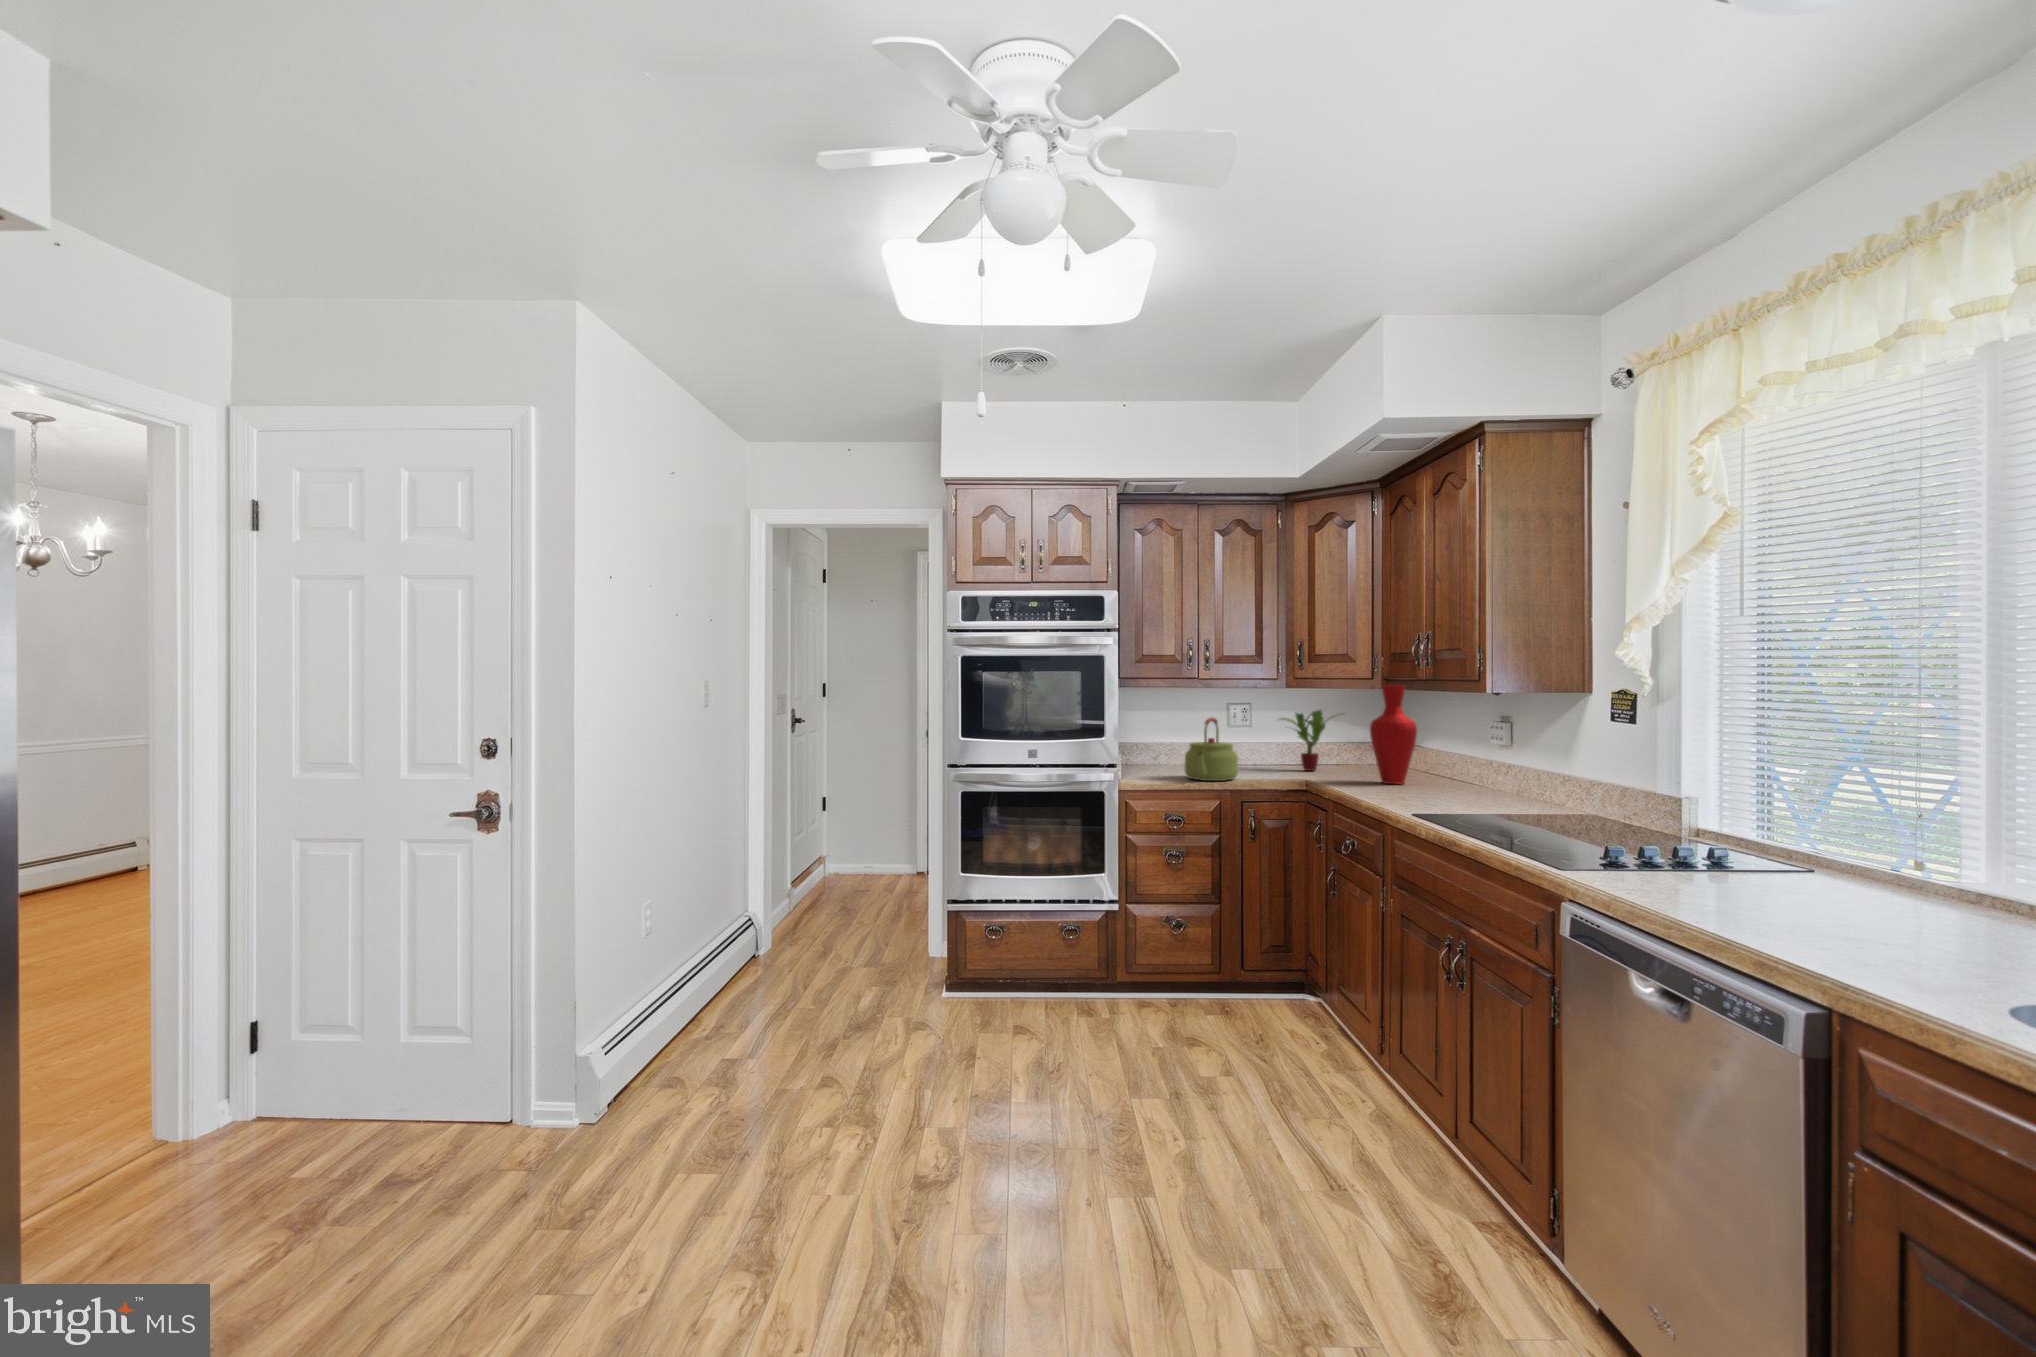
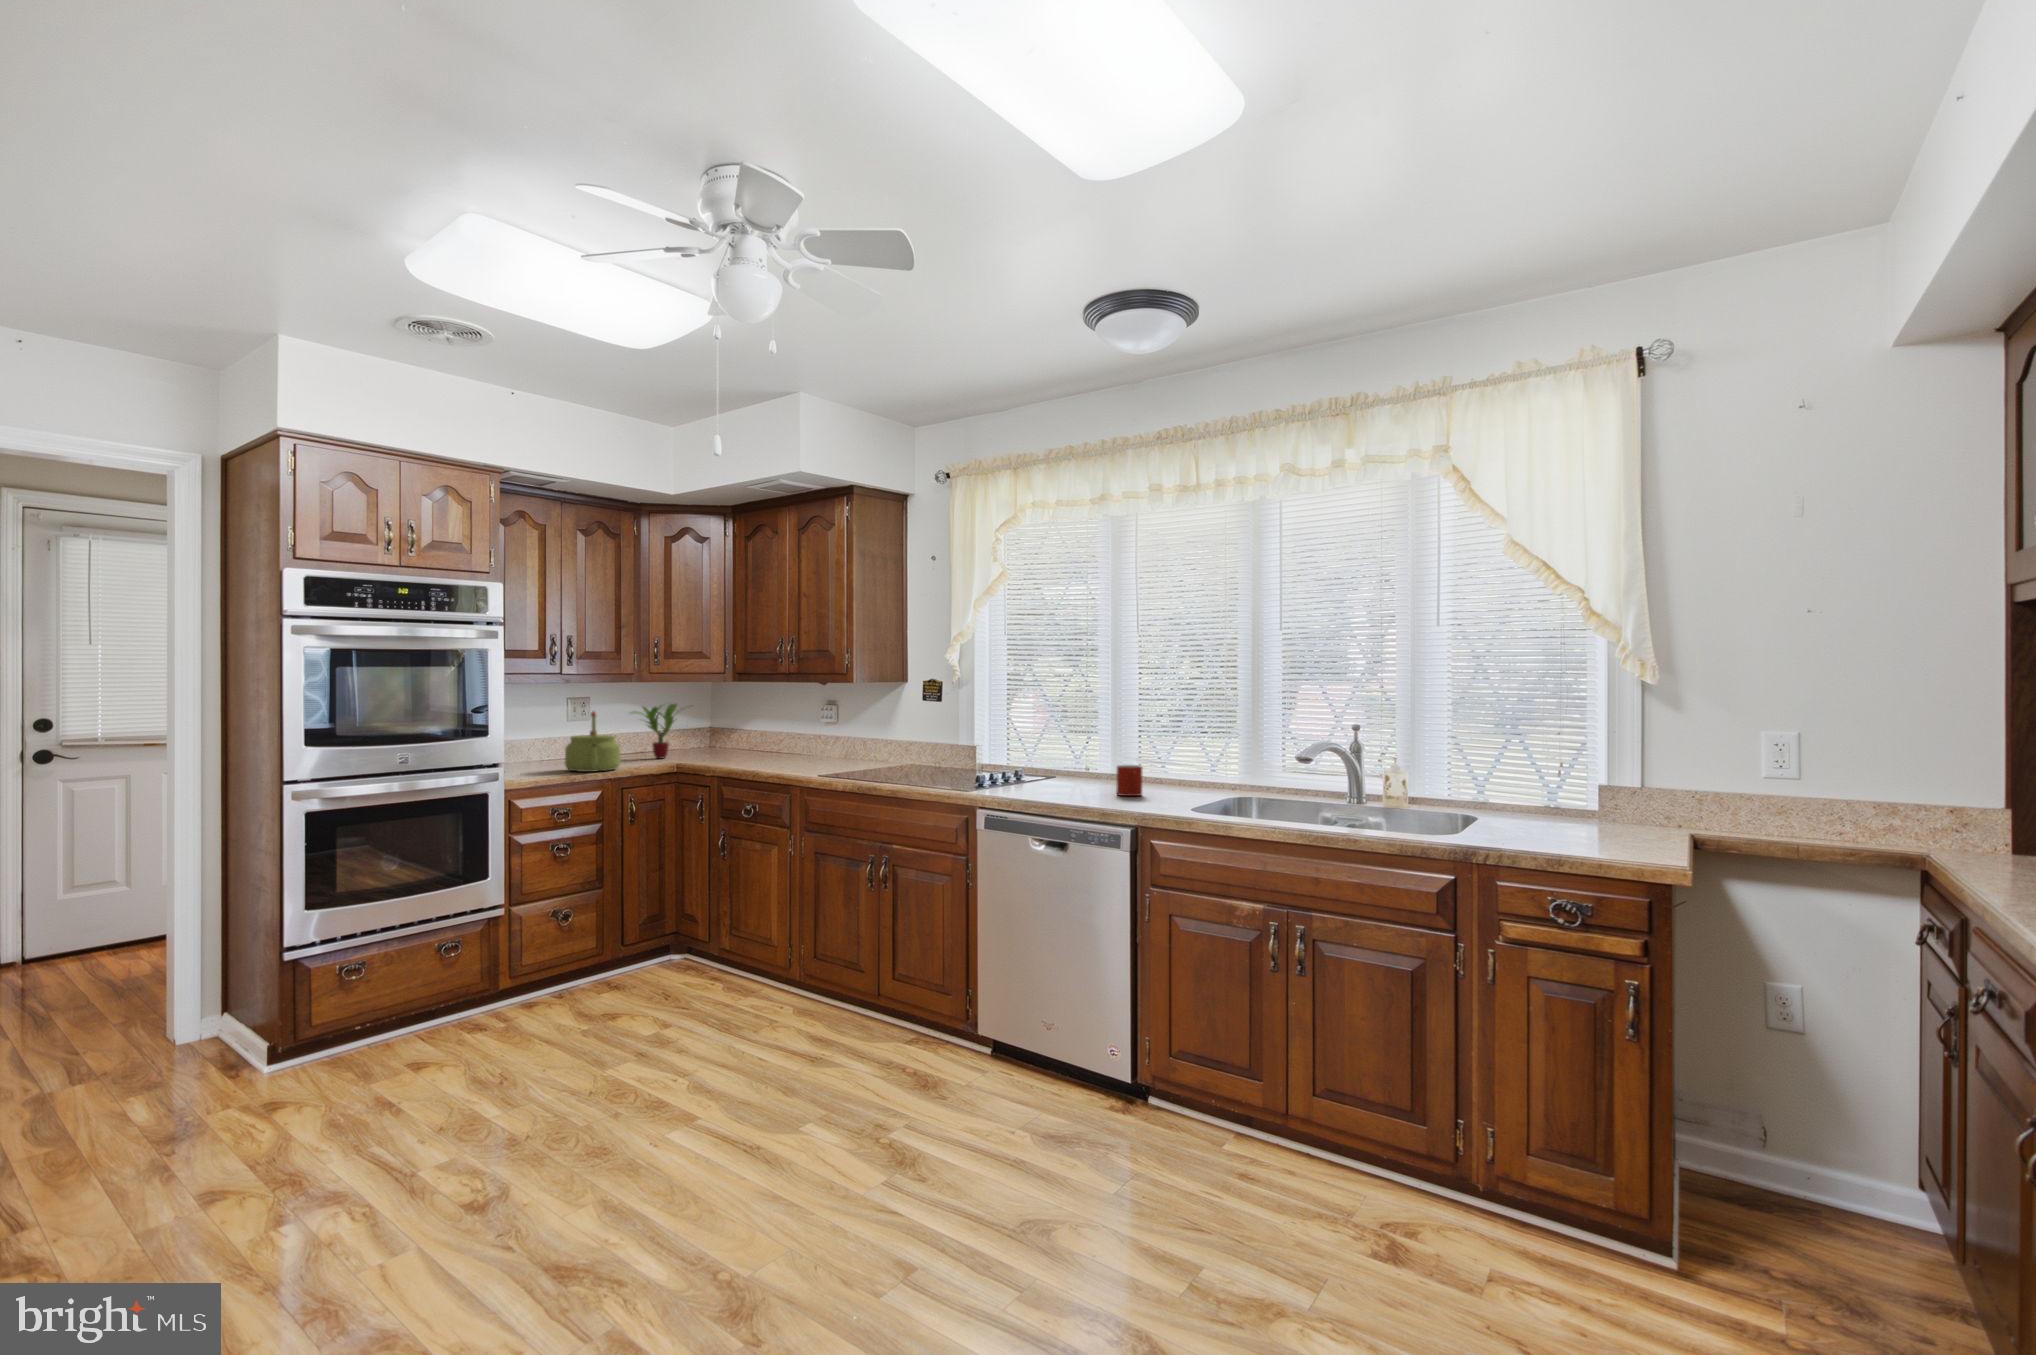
vase: present [1370,685,1417,784] -> none [731,680,769,762]
mug: none [1881,867,1955,938] -> present [1117,765,1142,796]

